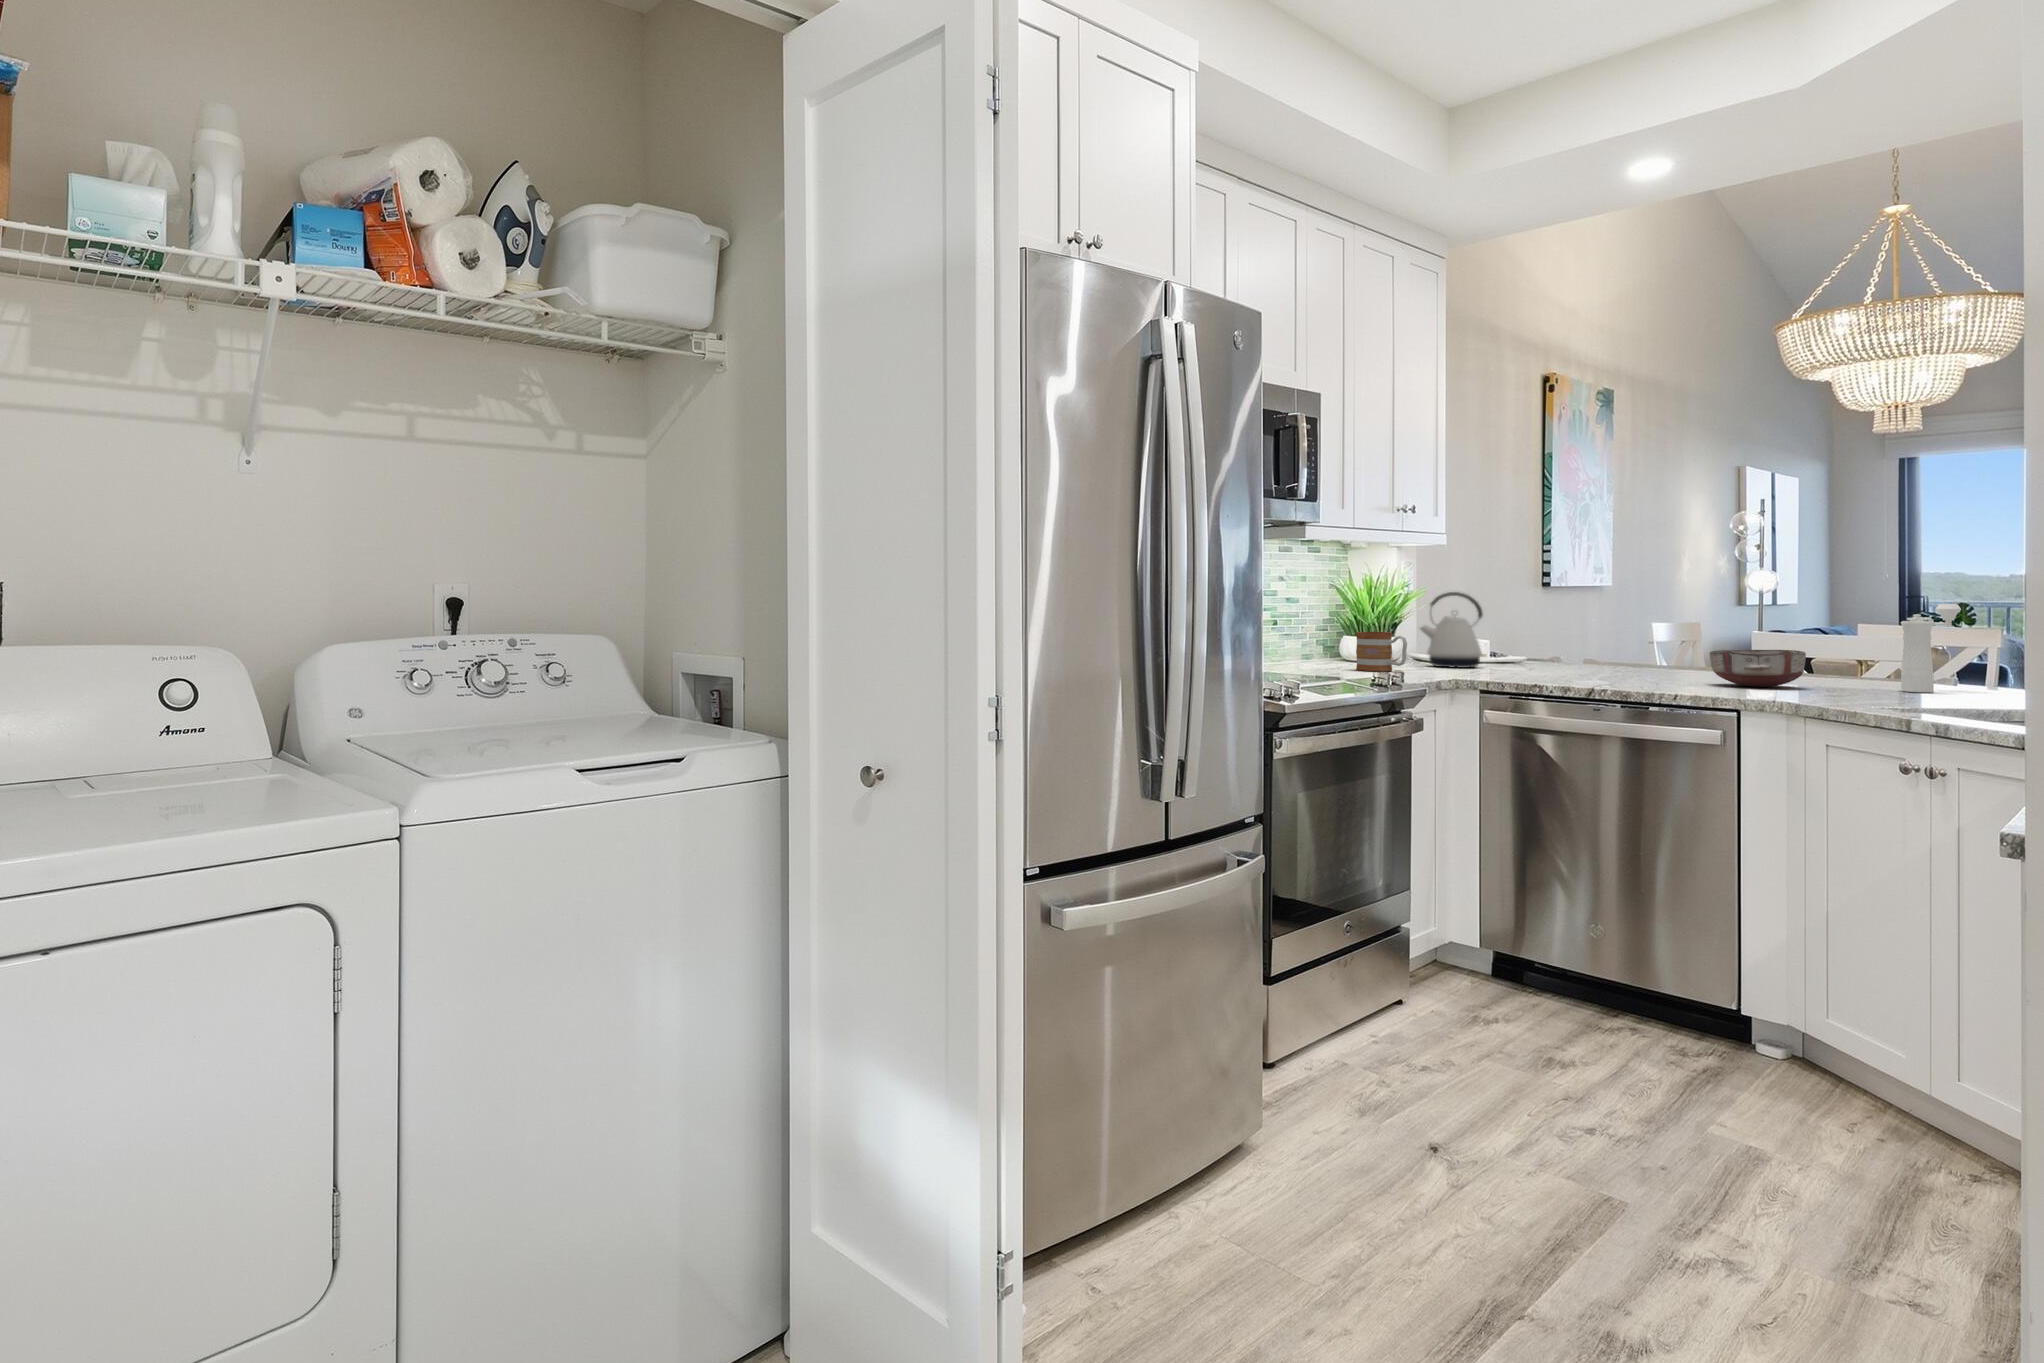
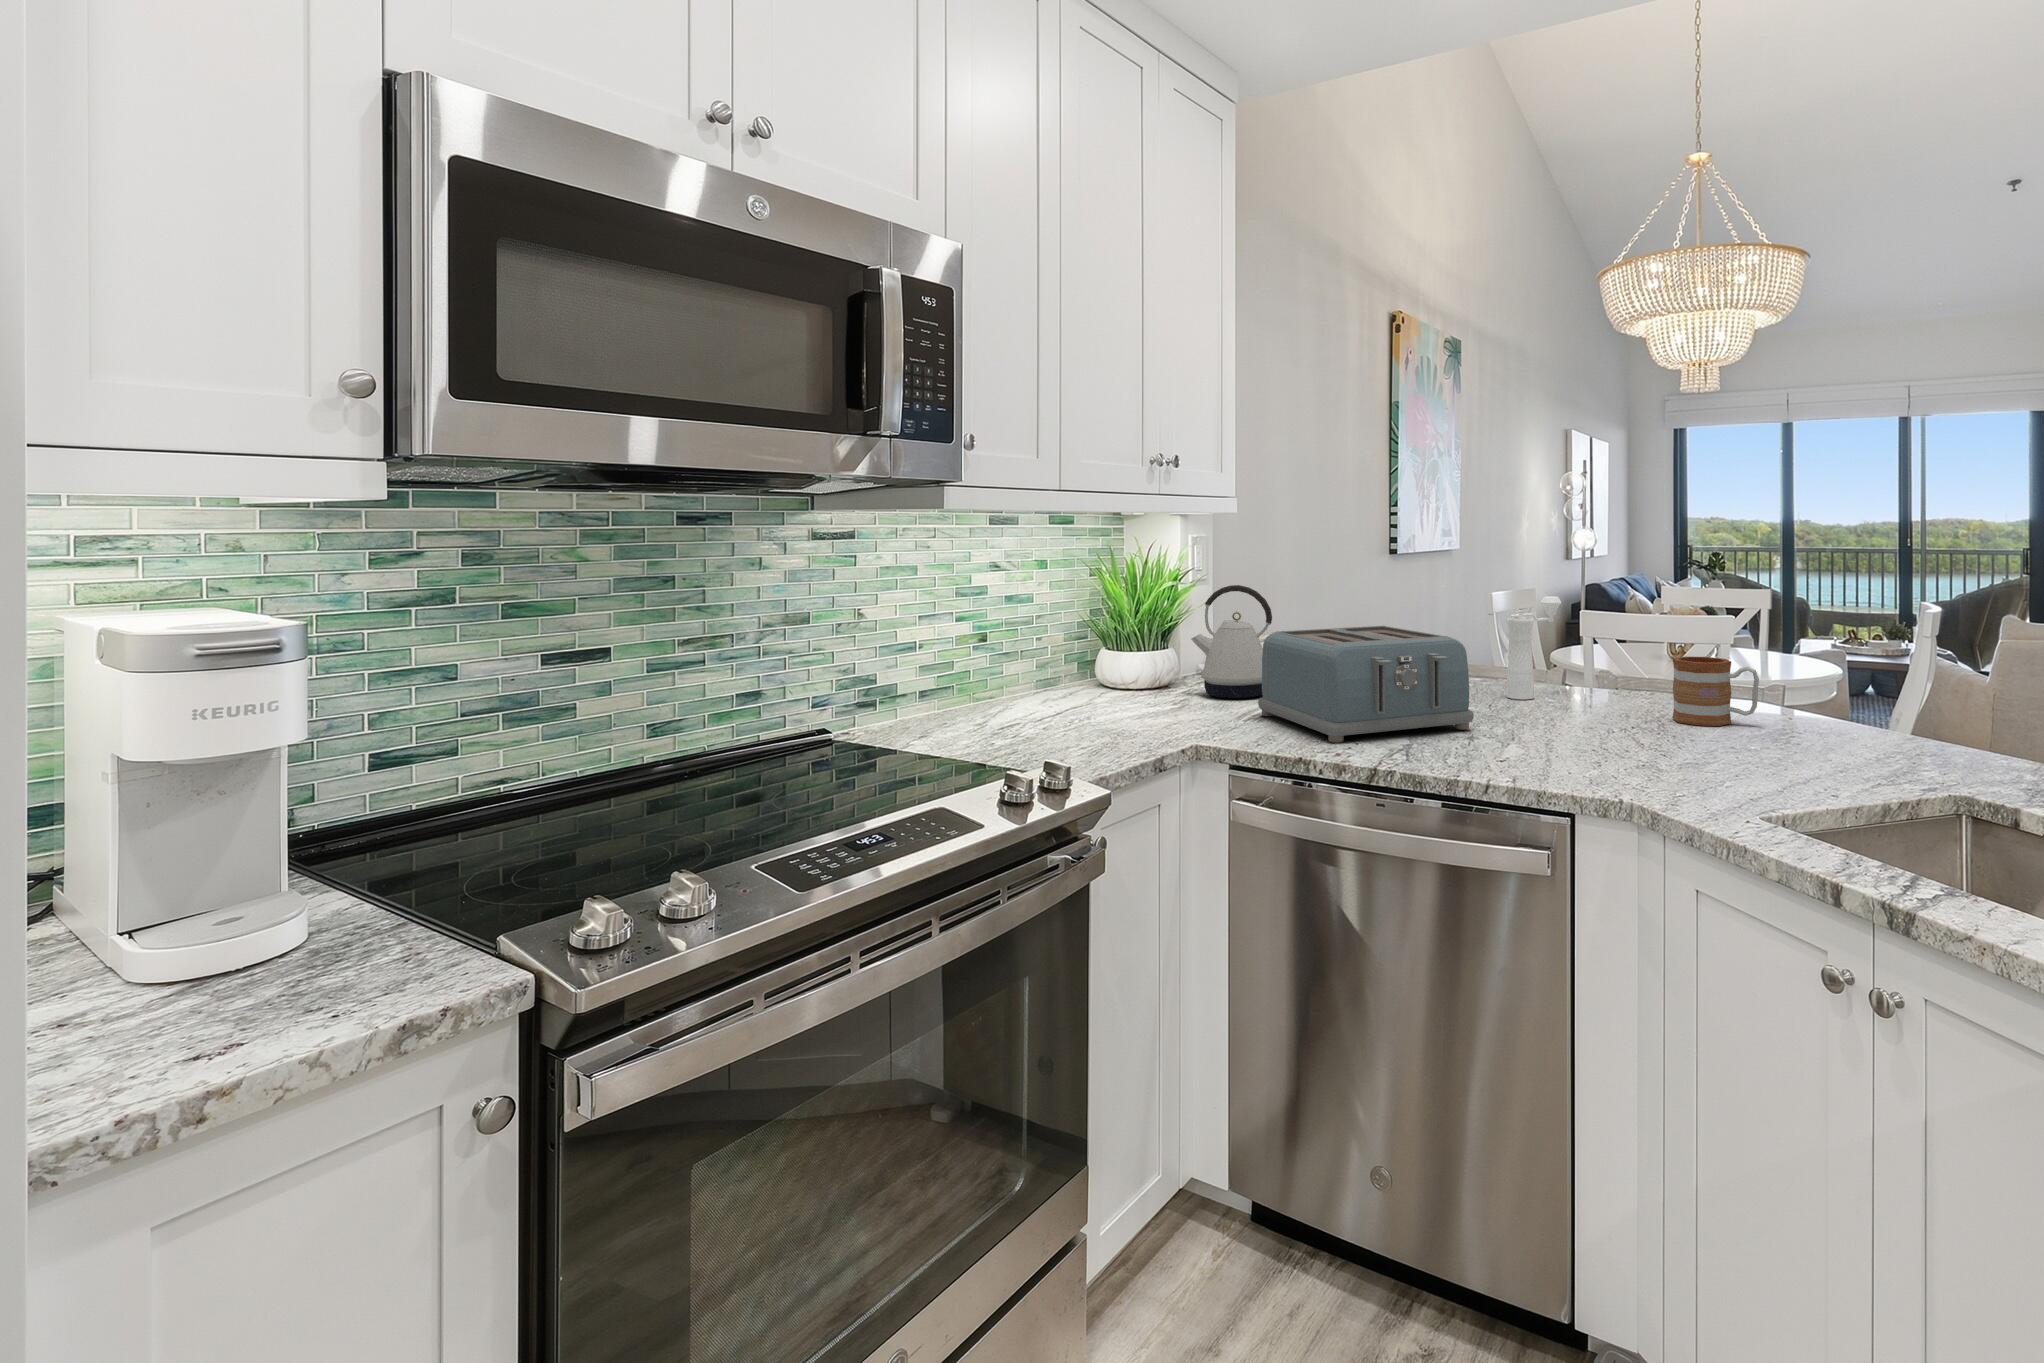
pepper mill: present [1901,604,1961,693] -> present [1506,596,1561,700]
toaster: none [1483,616,1657,681] -> present [1258,626,1474,743]
mug: present [1356,632,1407,671] -> present [1673,657,1759,726]
ceramic bowl: present [1710,650,1806,687] -> none [1537,684,1655,747]

